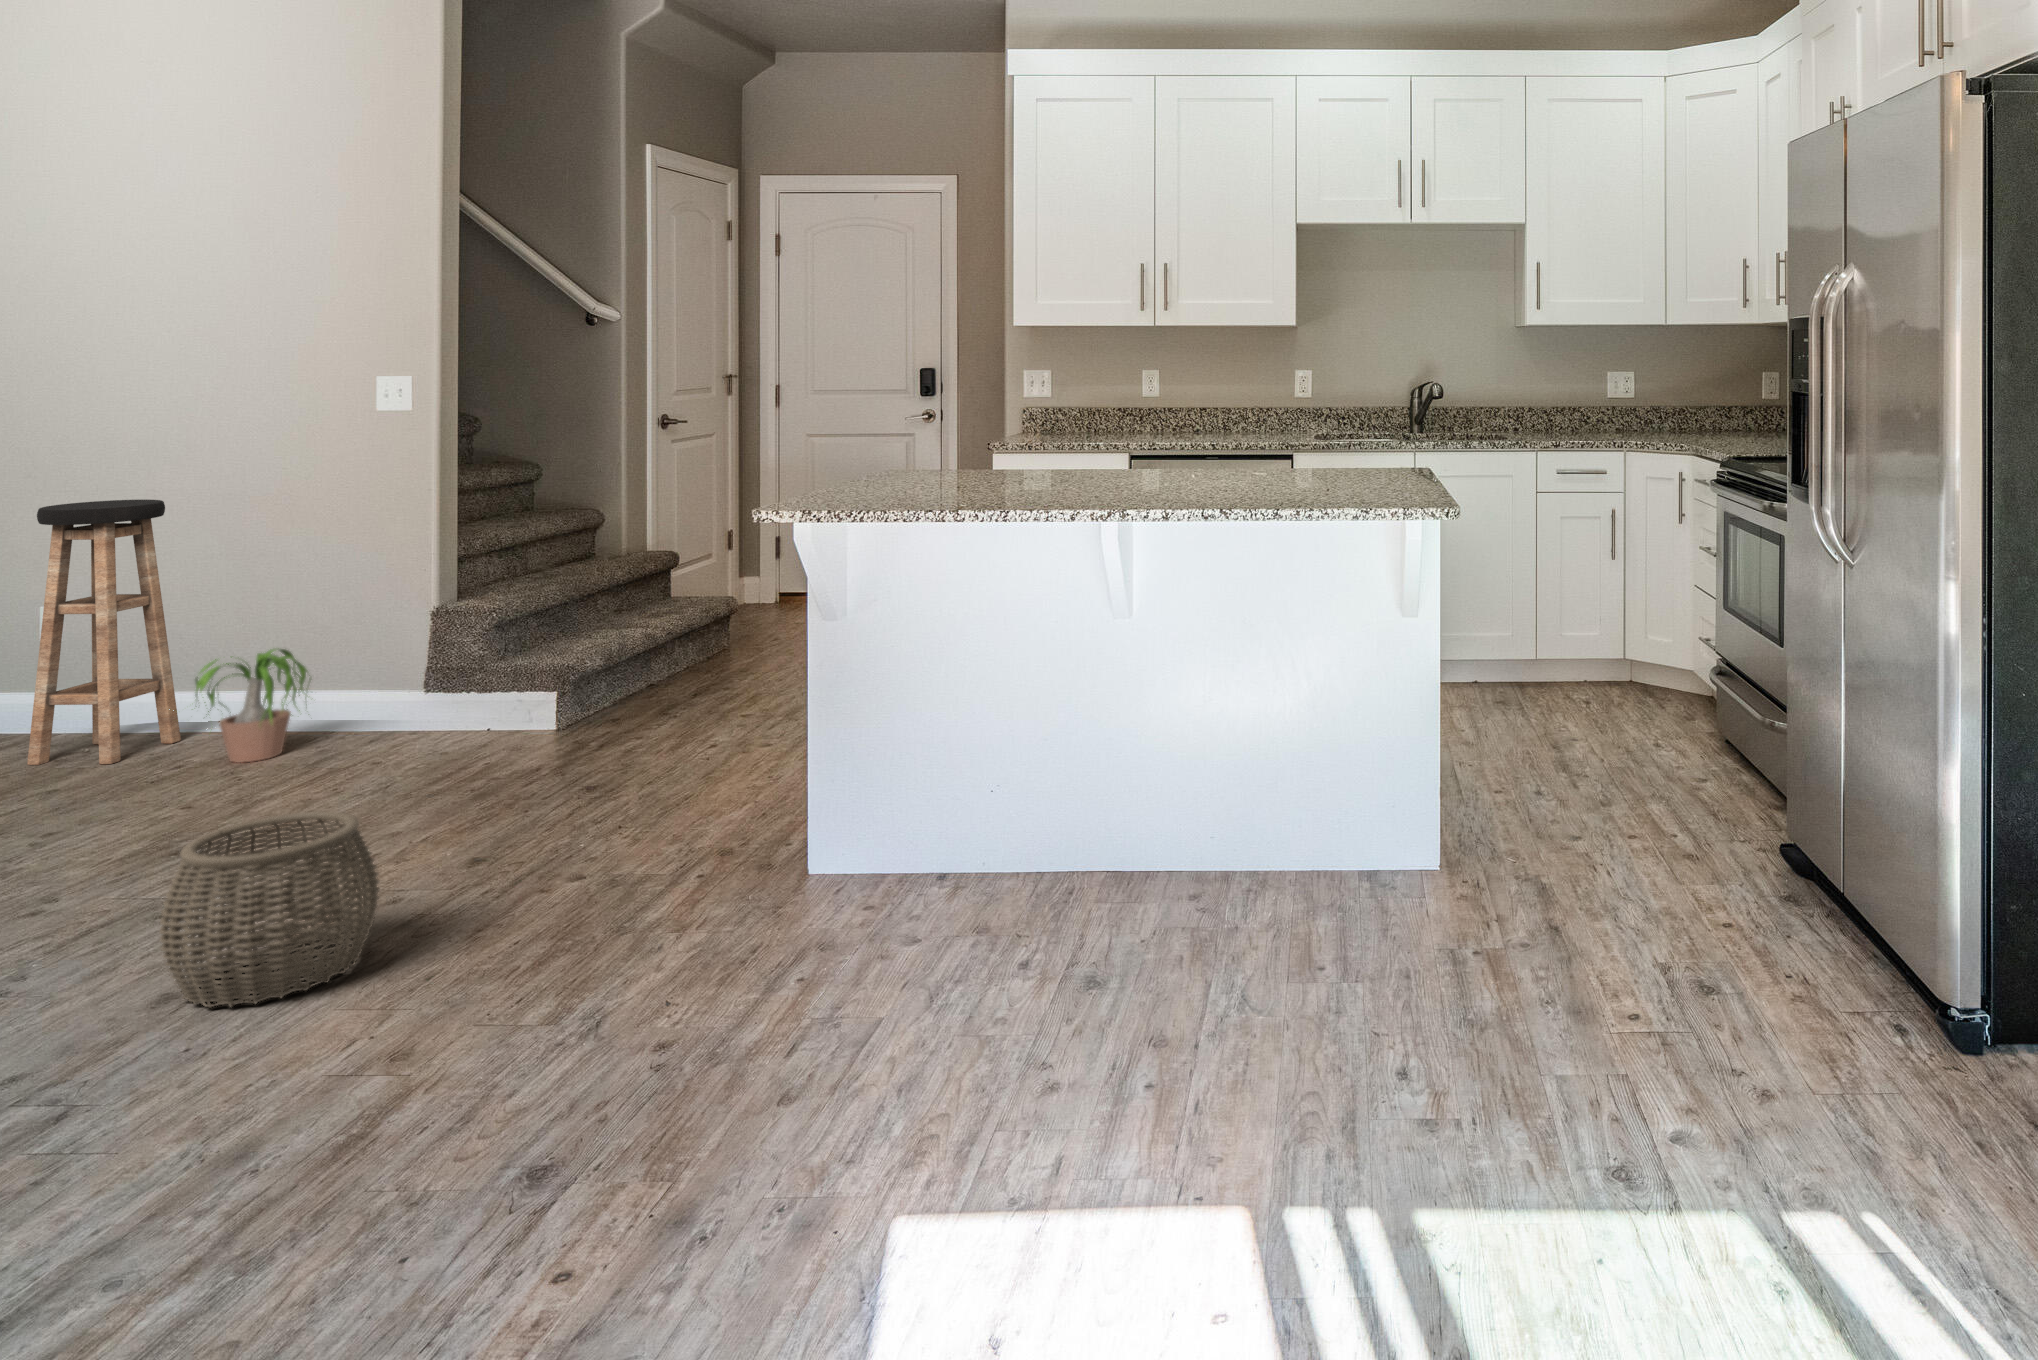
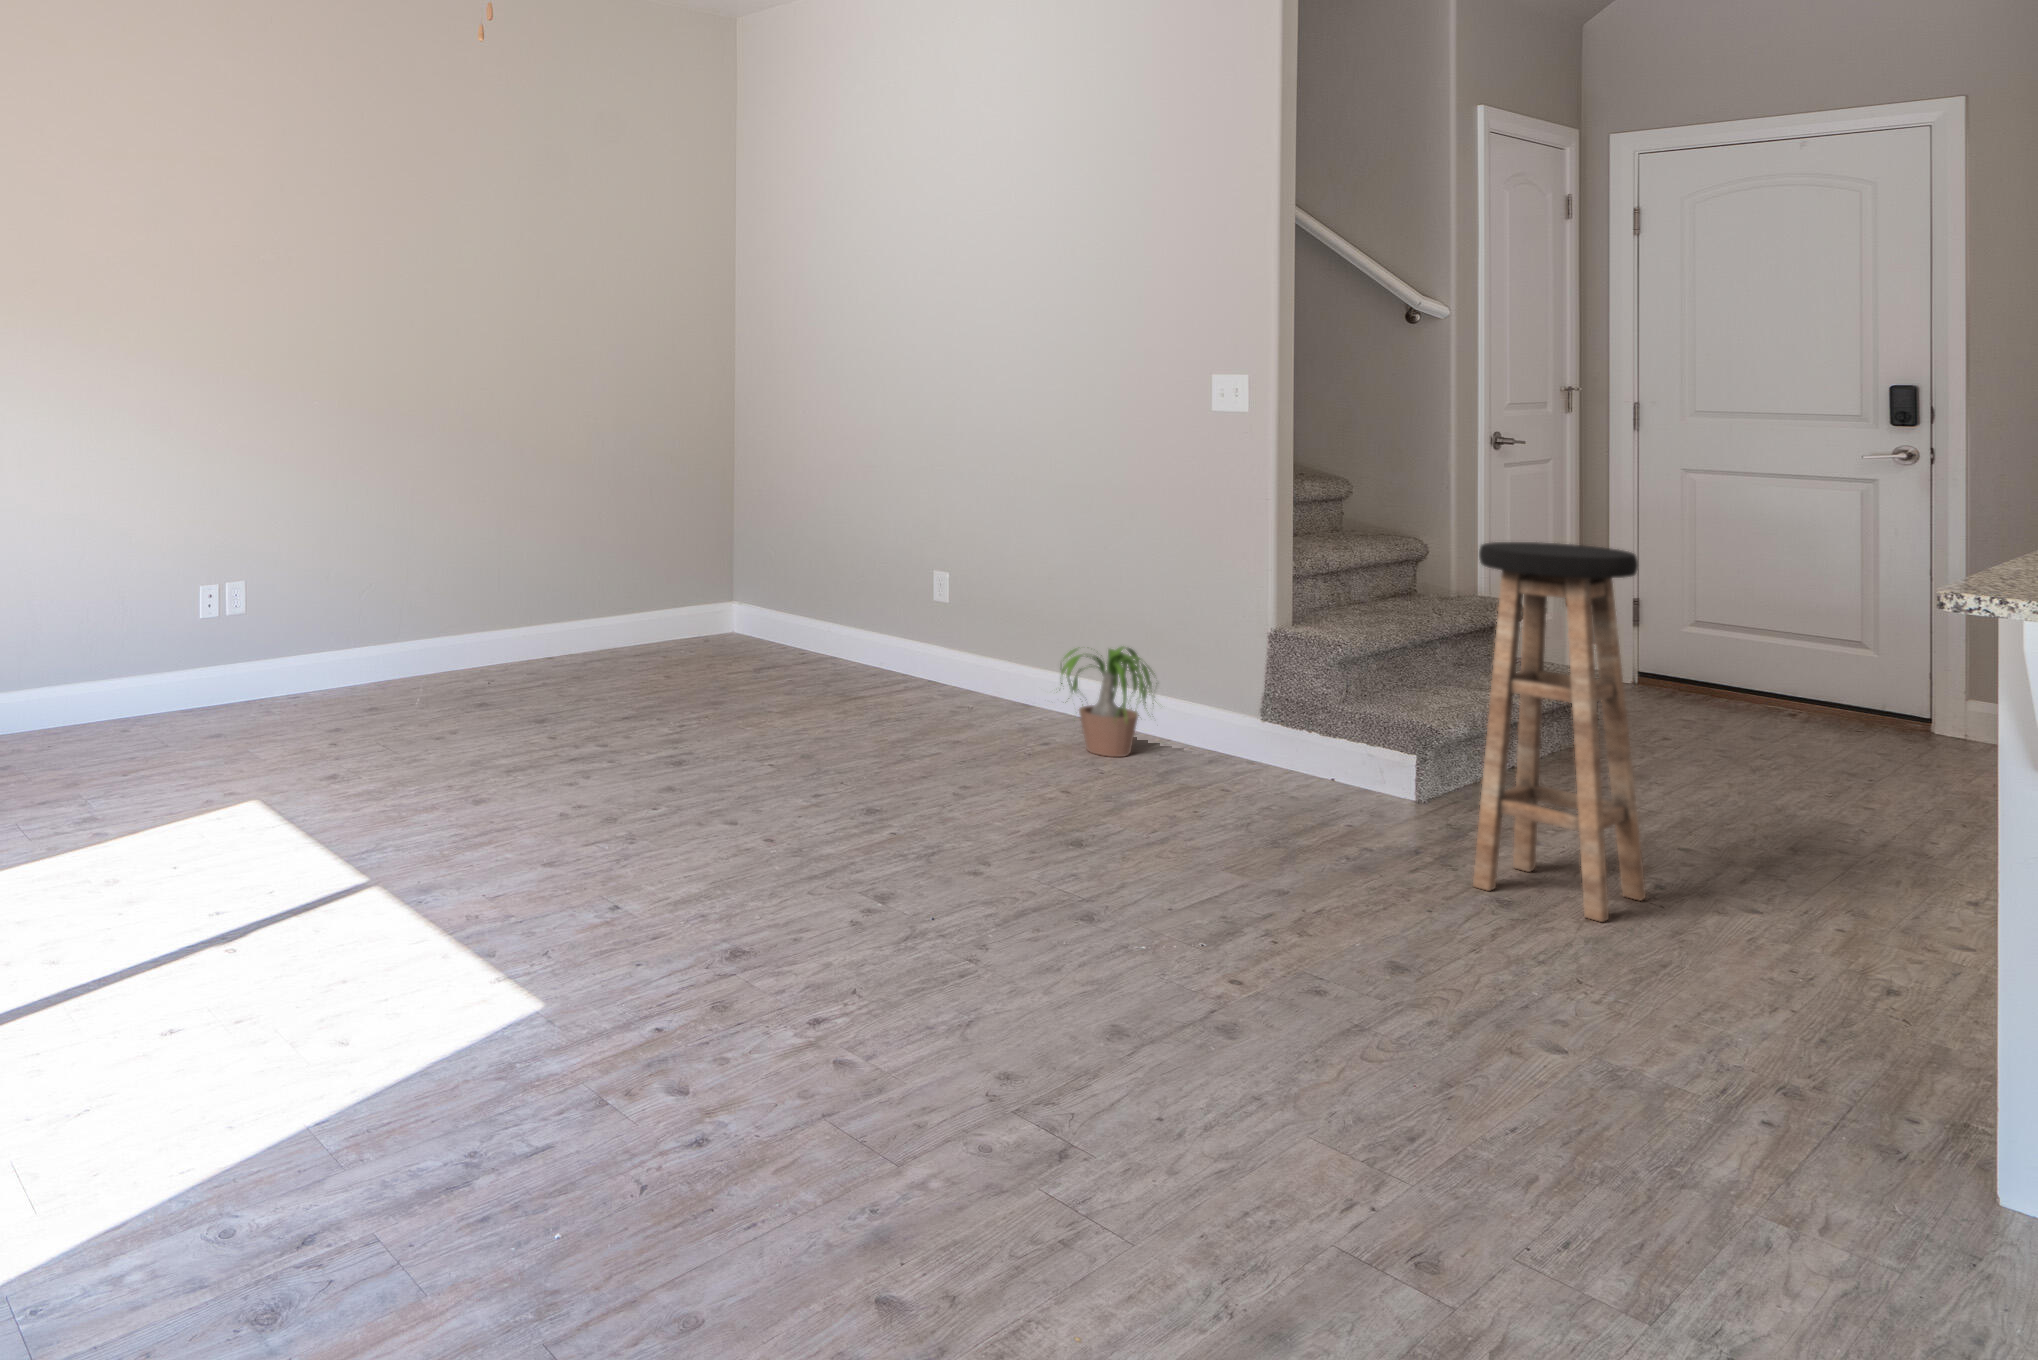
bar stool: present [27,500,181,765] -> present [1473,542,1646,922]
woven basket: present [160,811,379,1008] -> none [1125,851,1347,1082]

